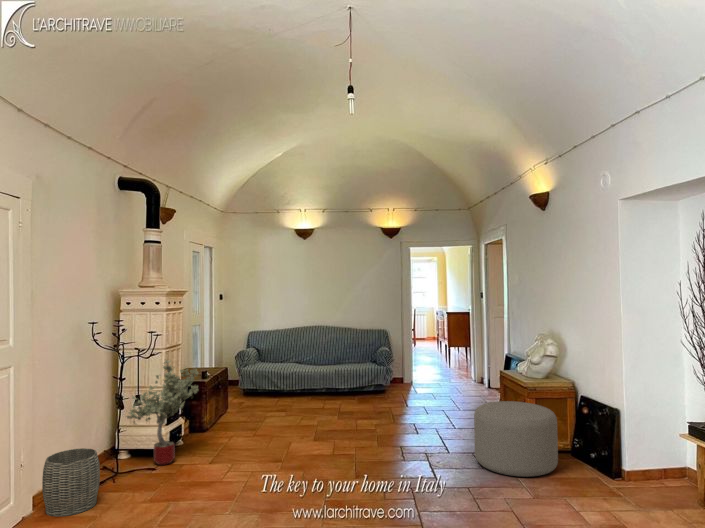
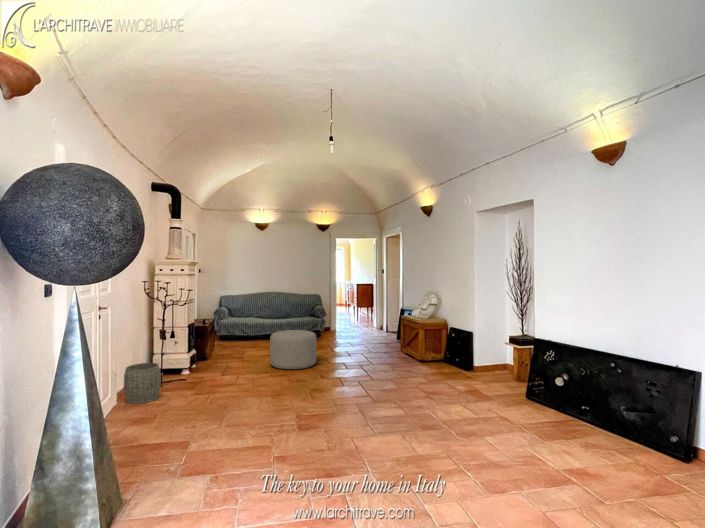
potted tree: present [126,360,198,465] -> none [165,308,212,378]
ottoman: present [474,401,558,477] -> present [270,330,317,369]

